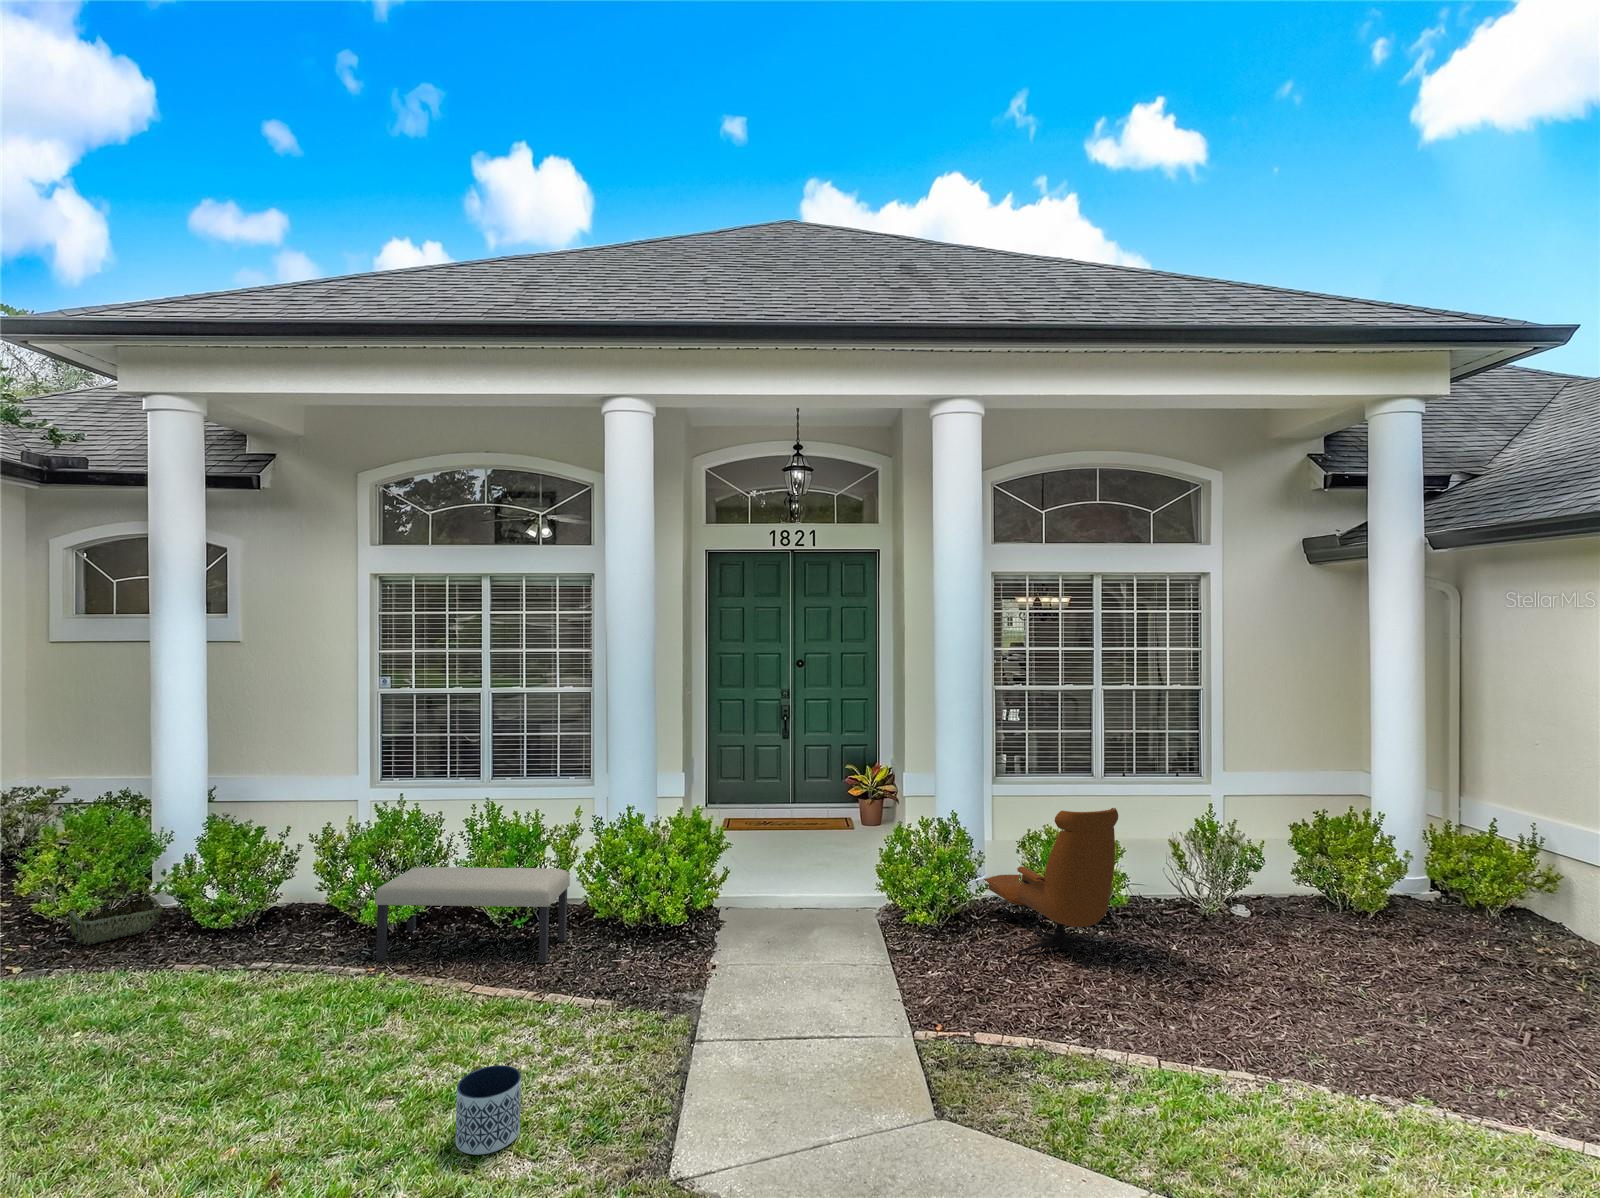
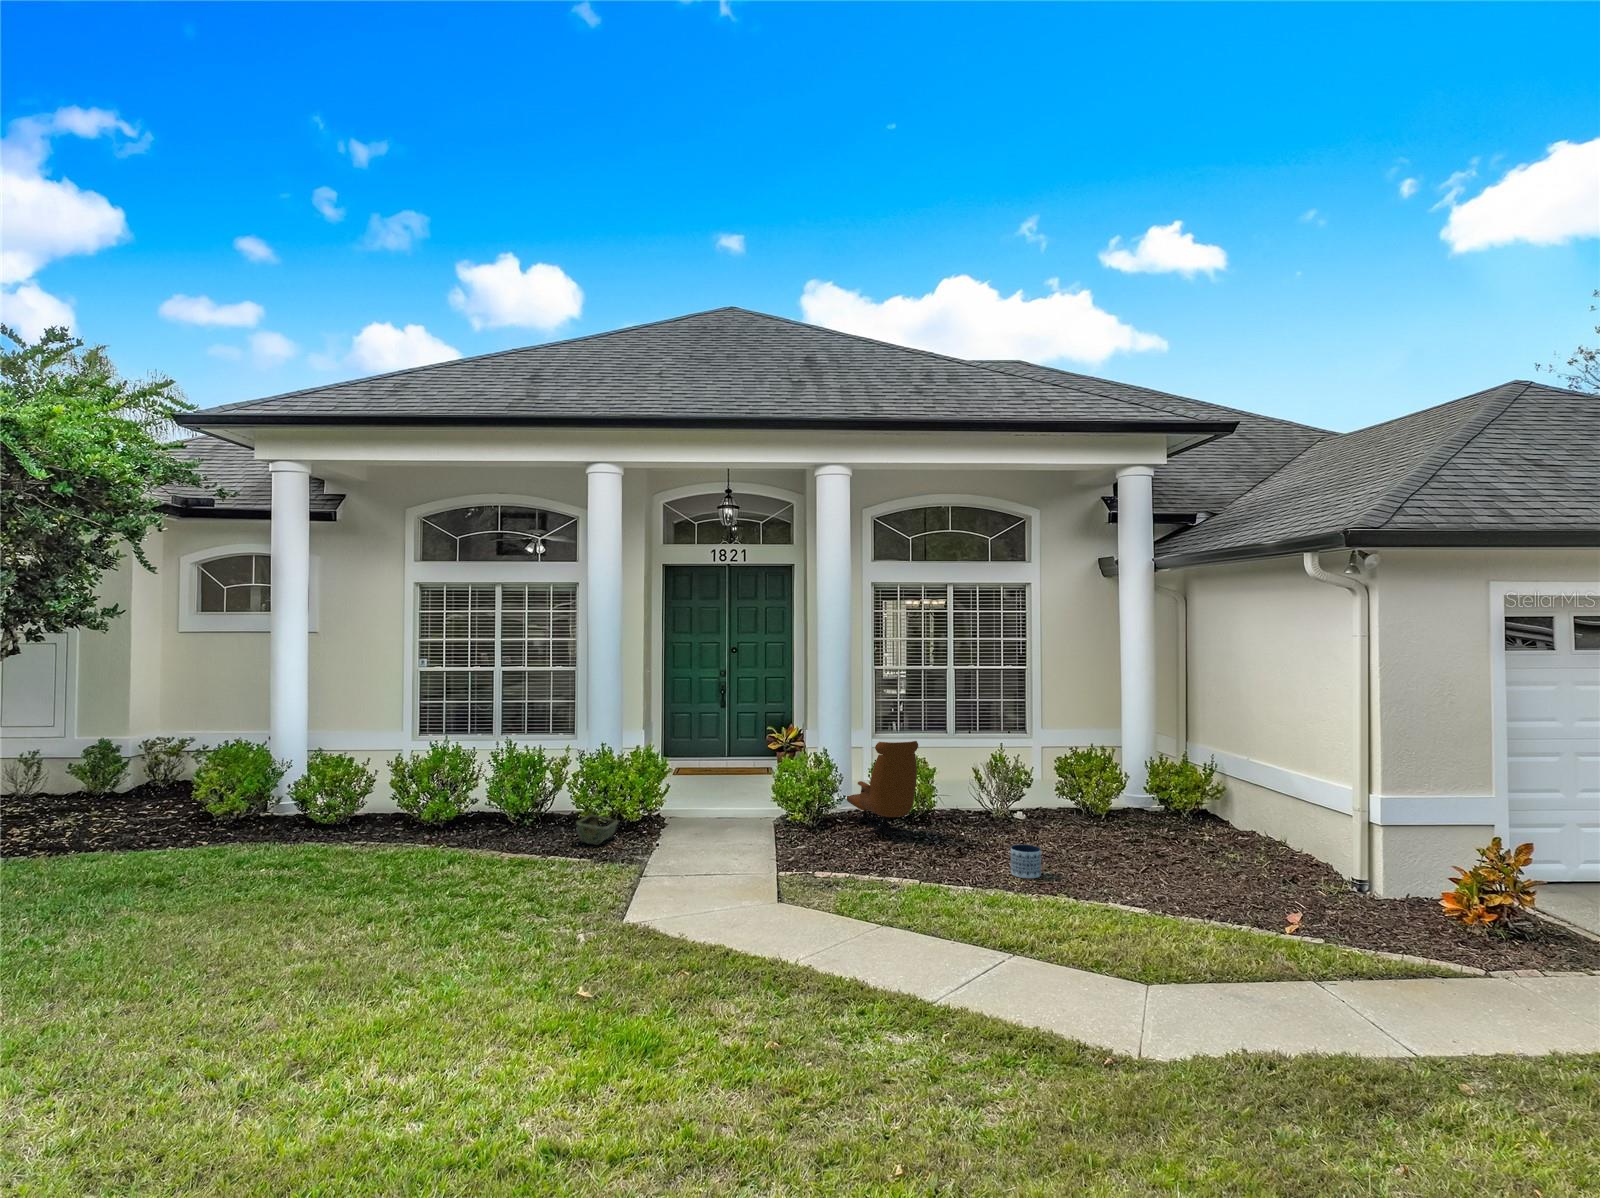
bench: present [375,867,570,964] -> none [437,782,563,840]
woven basket: present [68,895,163,945] -> present [576,815,618,845]
planter: present [455,1065,521,1155] -> present [1011,845,1041,879]

